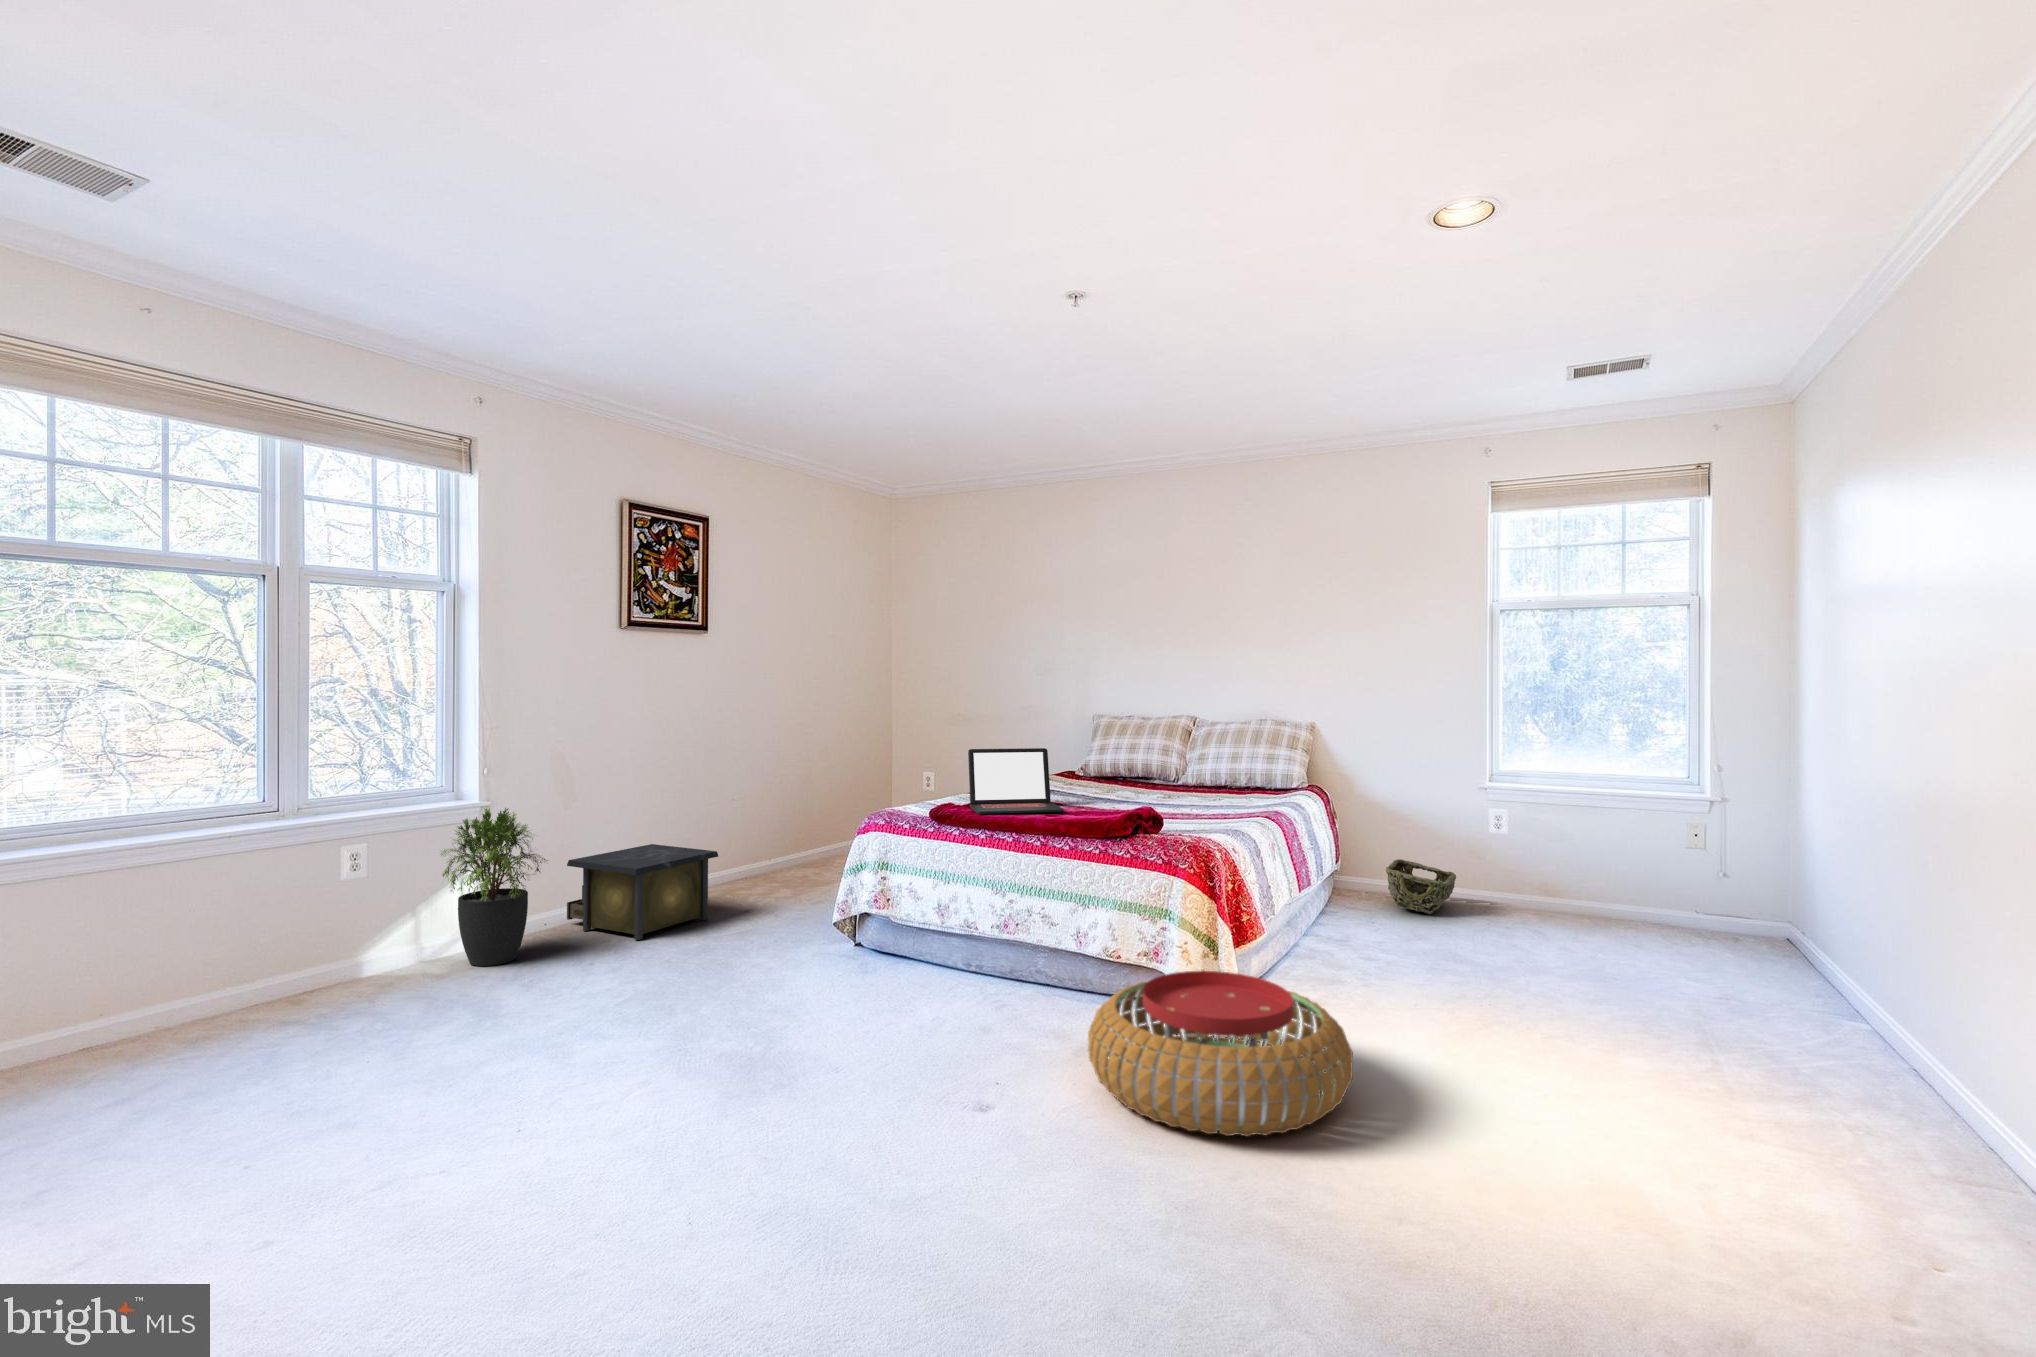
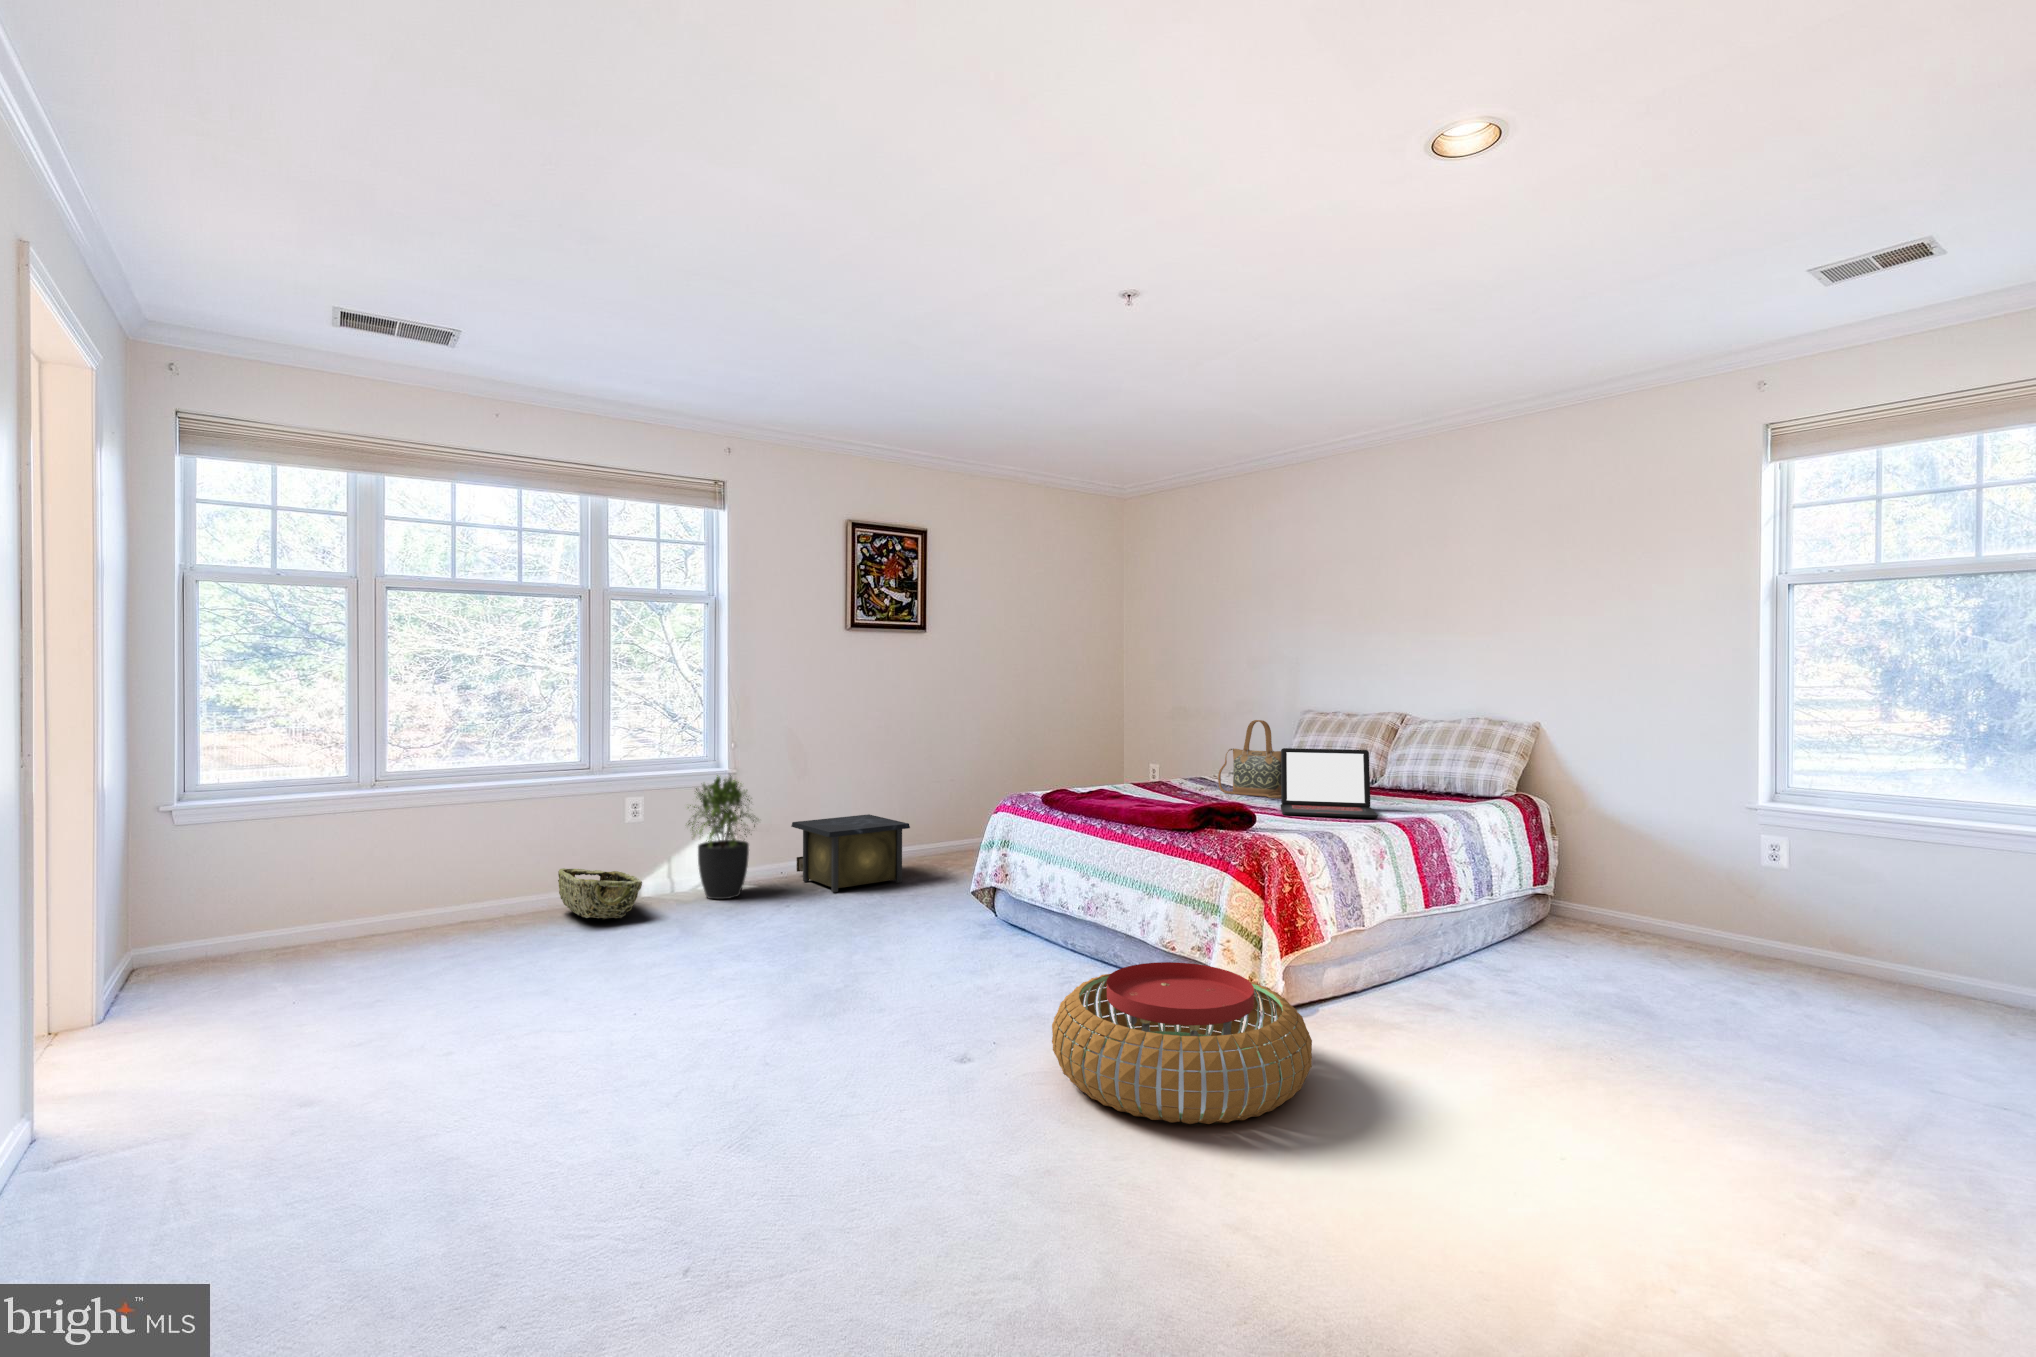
handbag: none [1066,725,1140,800] -> present [1218,720,1281,799]
laptop: present [968,748,1064,814] -> present [1281,748,1378,818]
woven basket: present [1386,859,1456,914] -> present [558,868,642,920]

